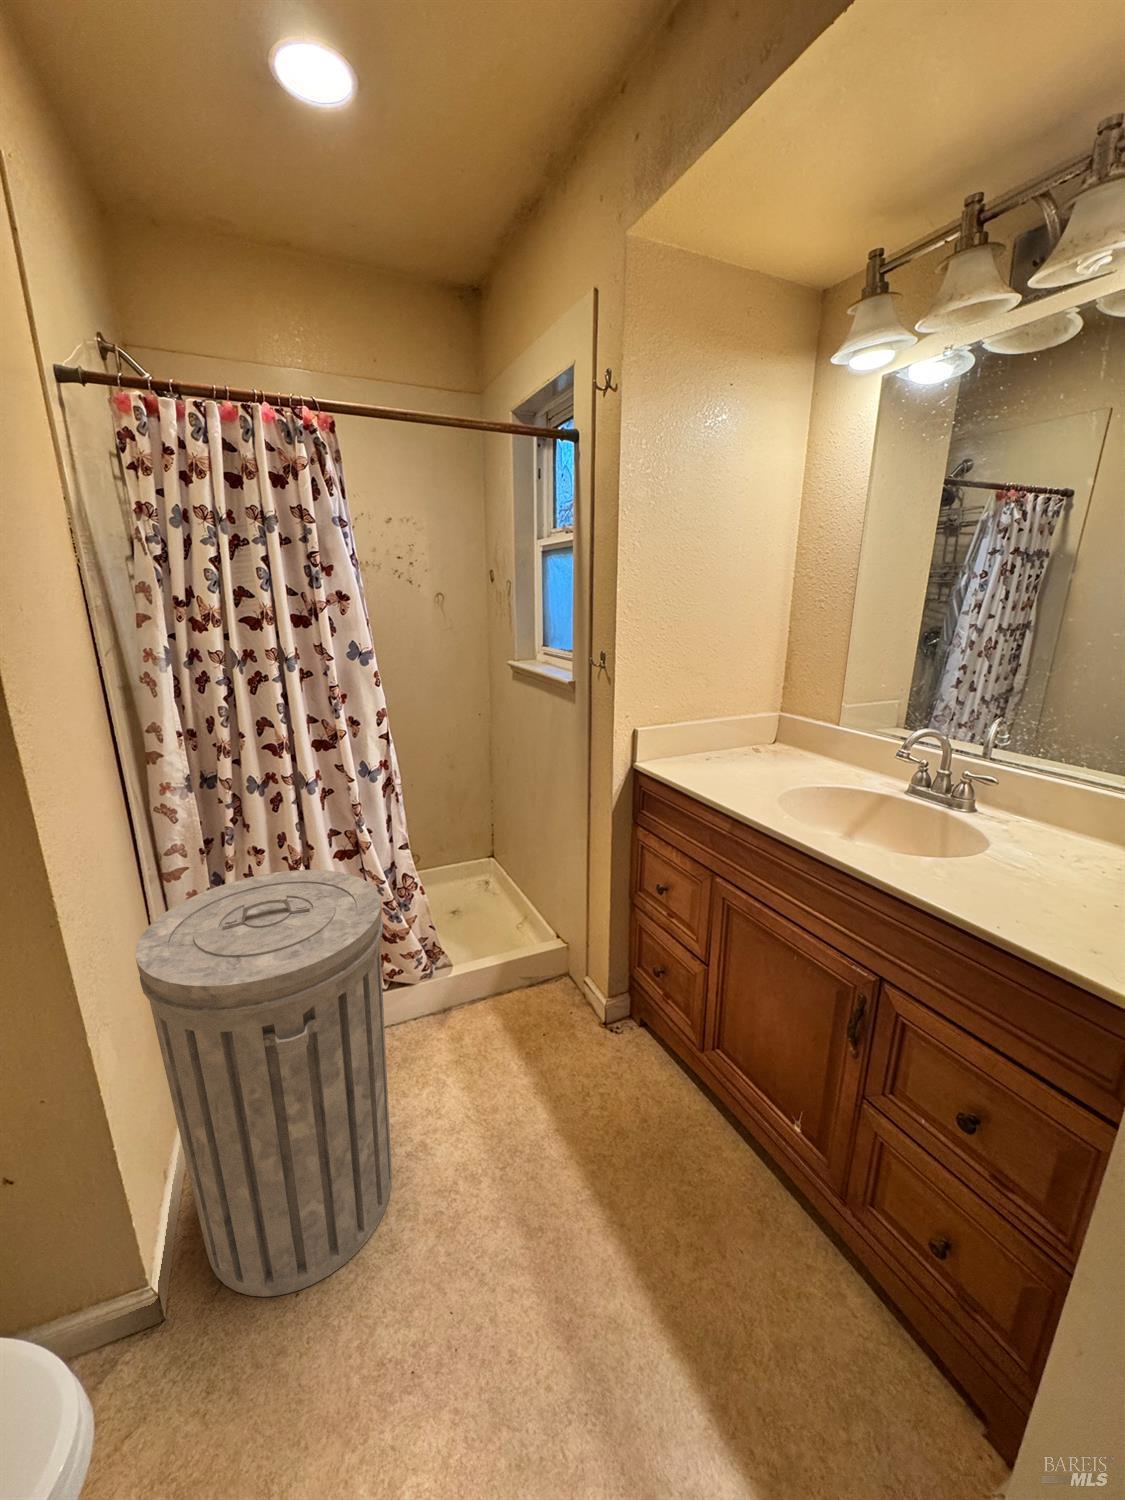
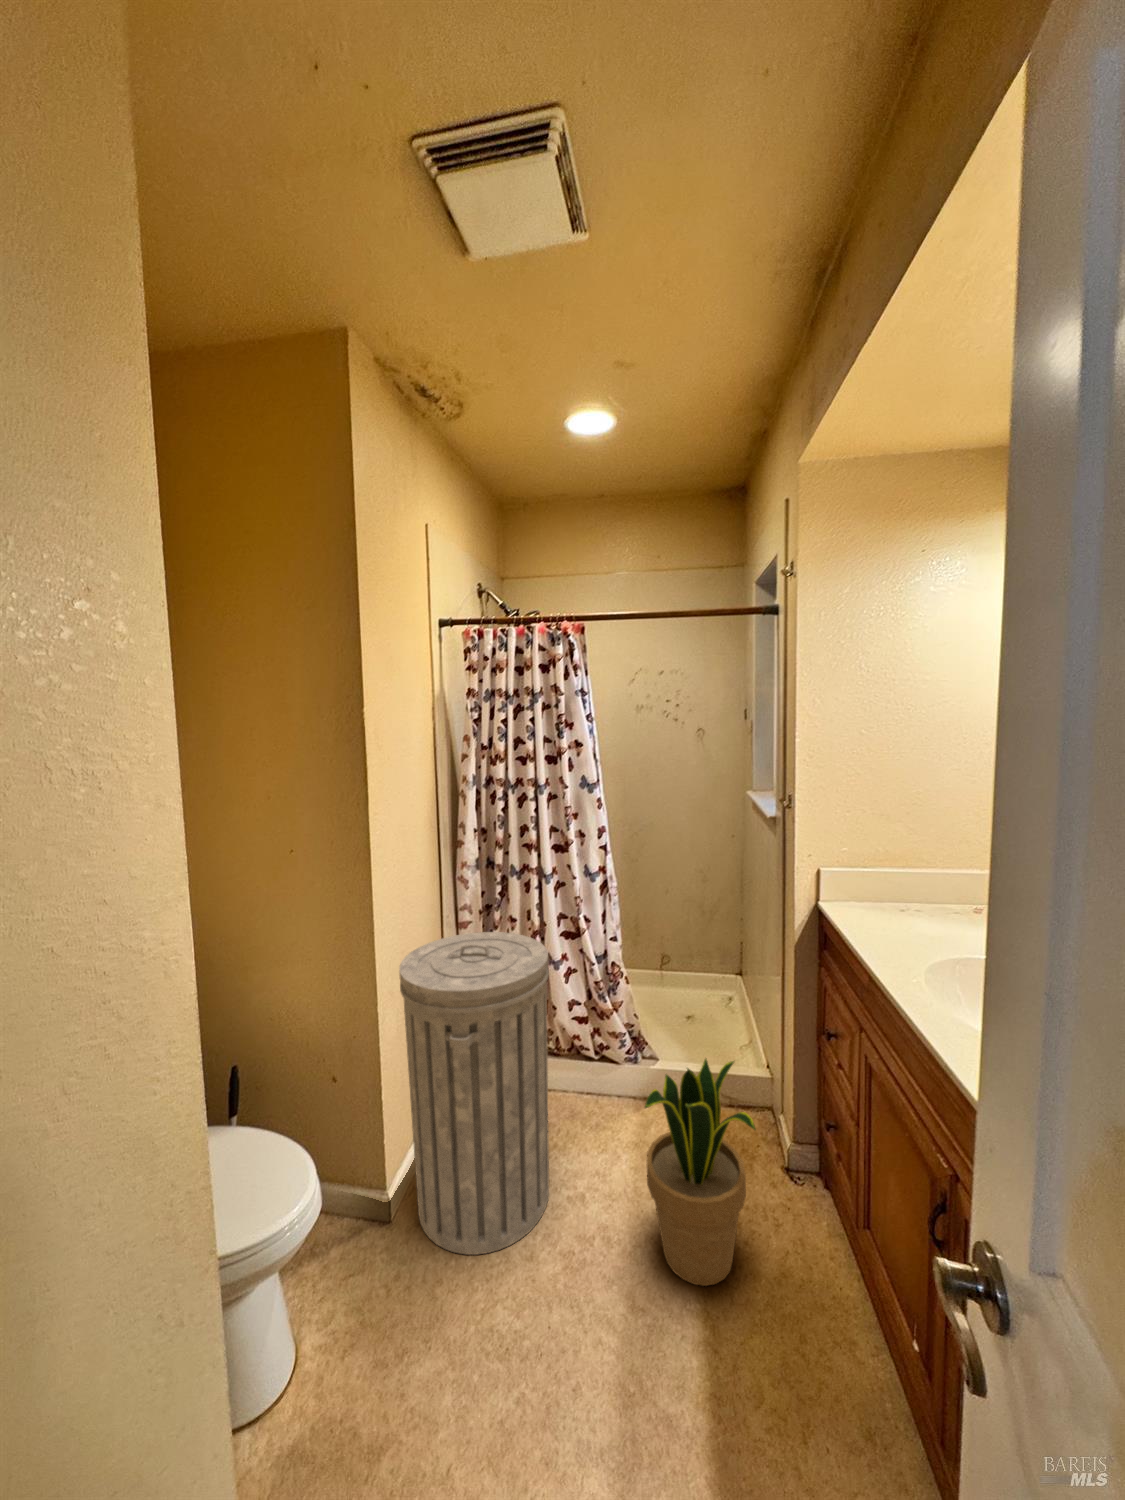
potted plant: none [517,947,638,1171] -> present [645,1059,756,1286]

